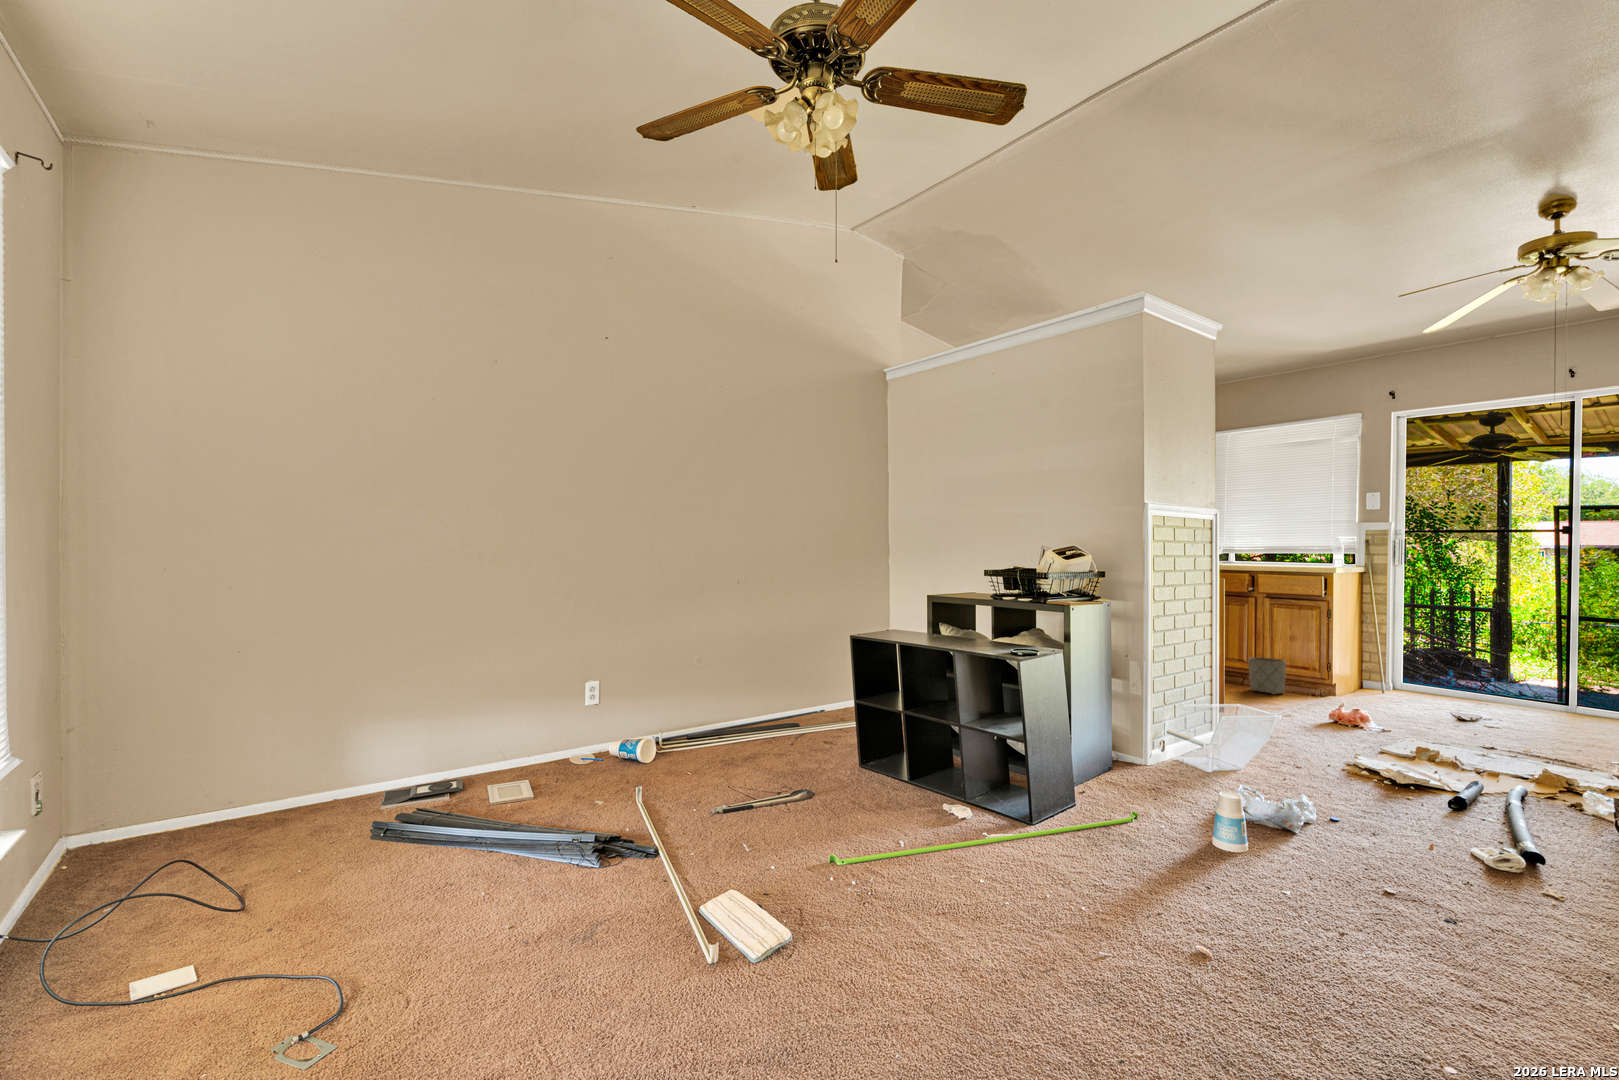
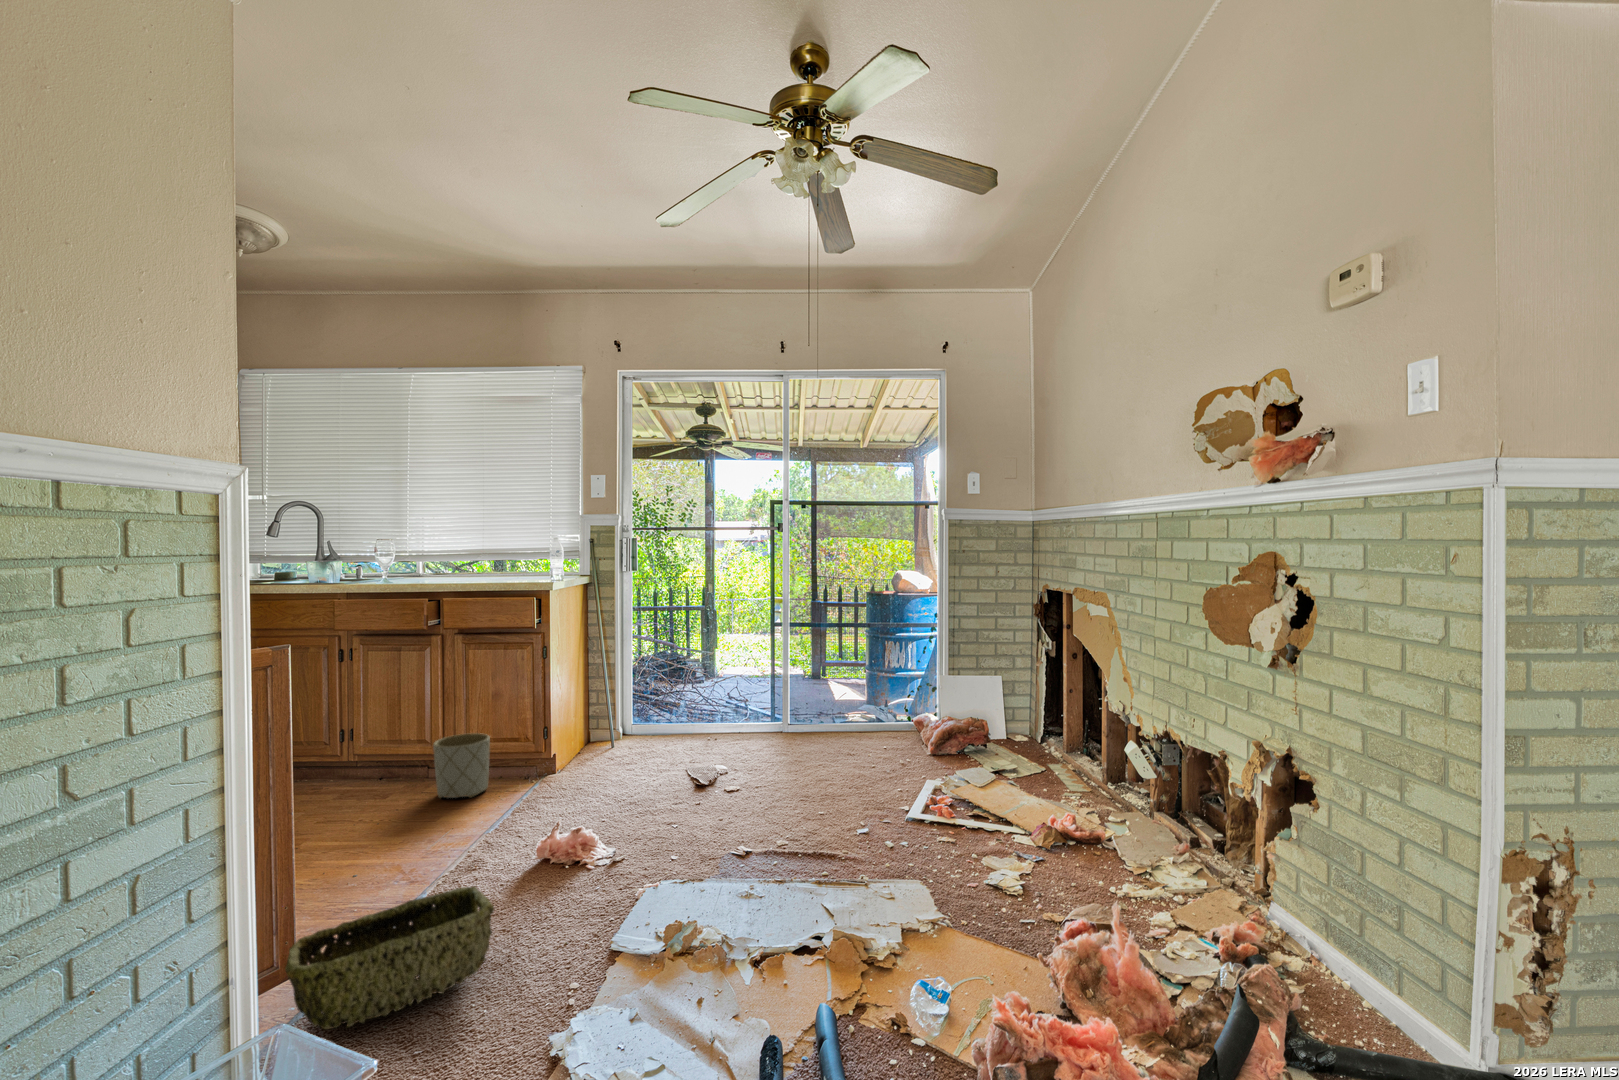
woven basket: none [1209,700,1310,740] -> present [285,886,494,1029]

